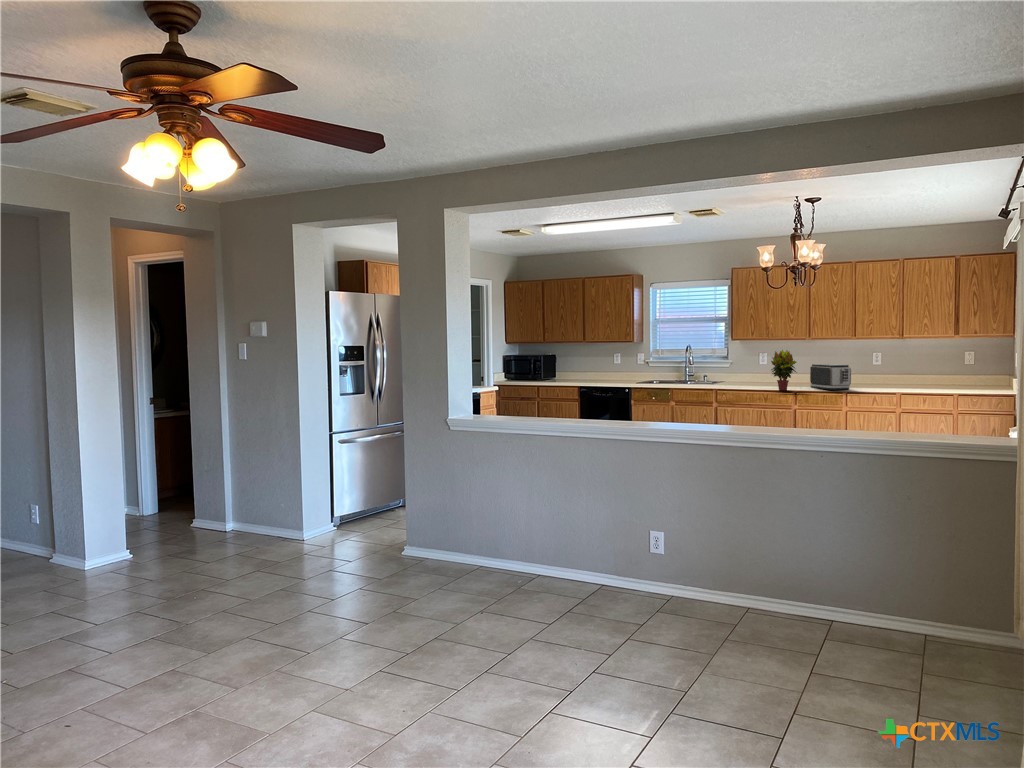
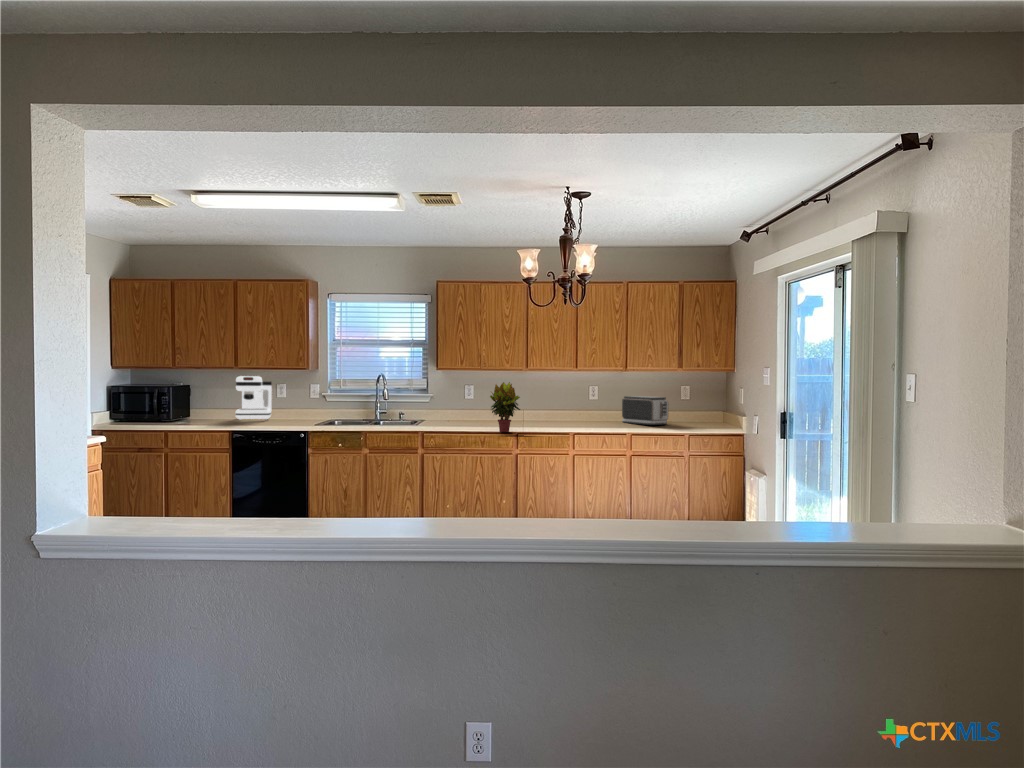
coffee maker: none [585,348,611,380] -> present [235,376,272,420]
toaster: present [810,364,851,390] -> present [622,396,669,425]

